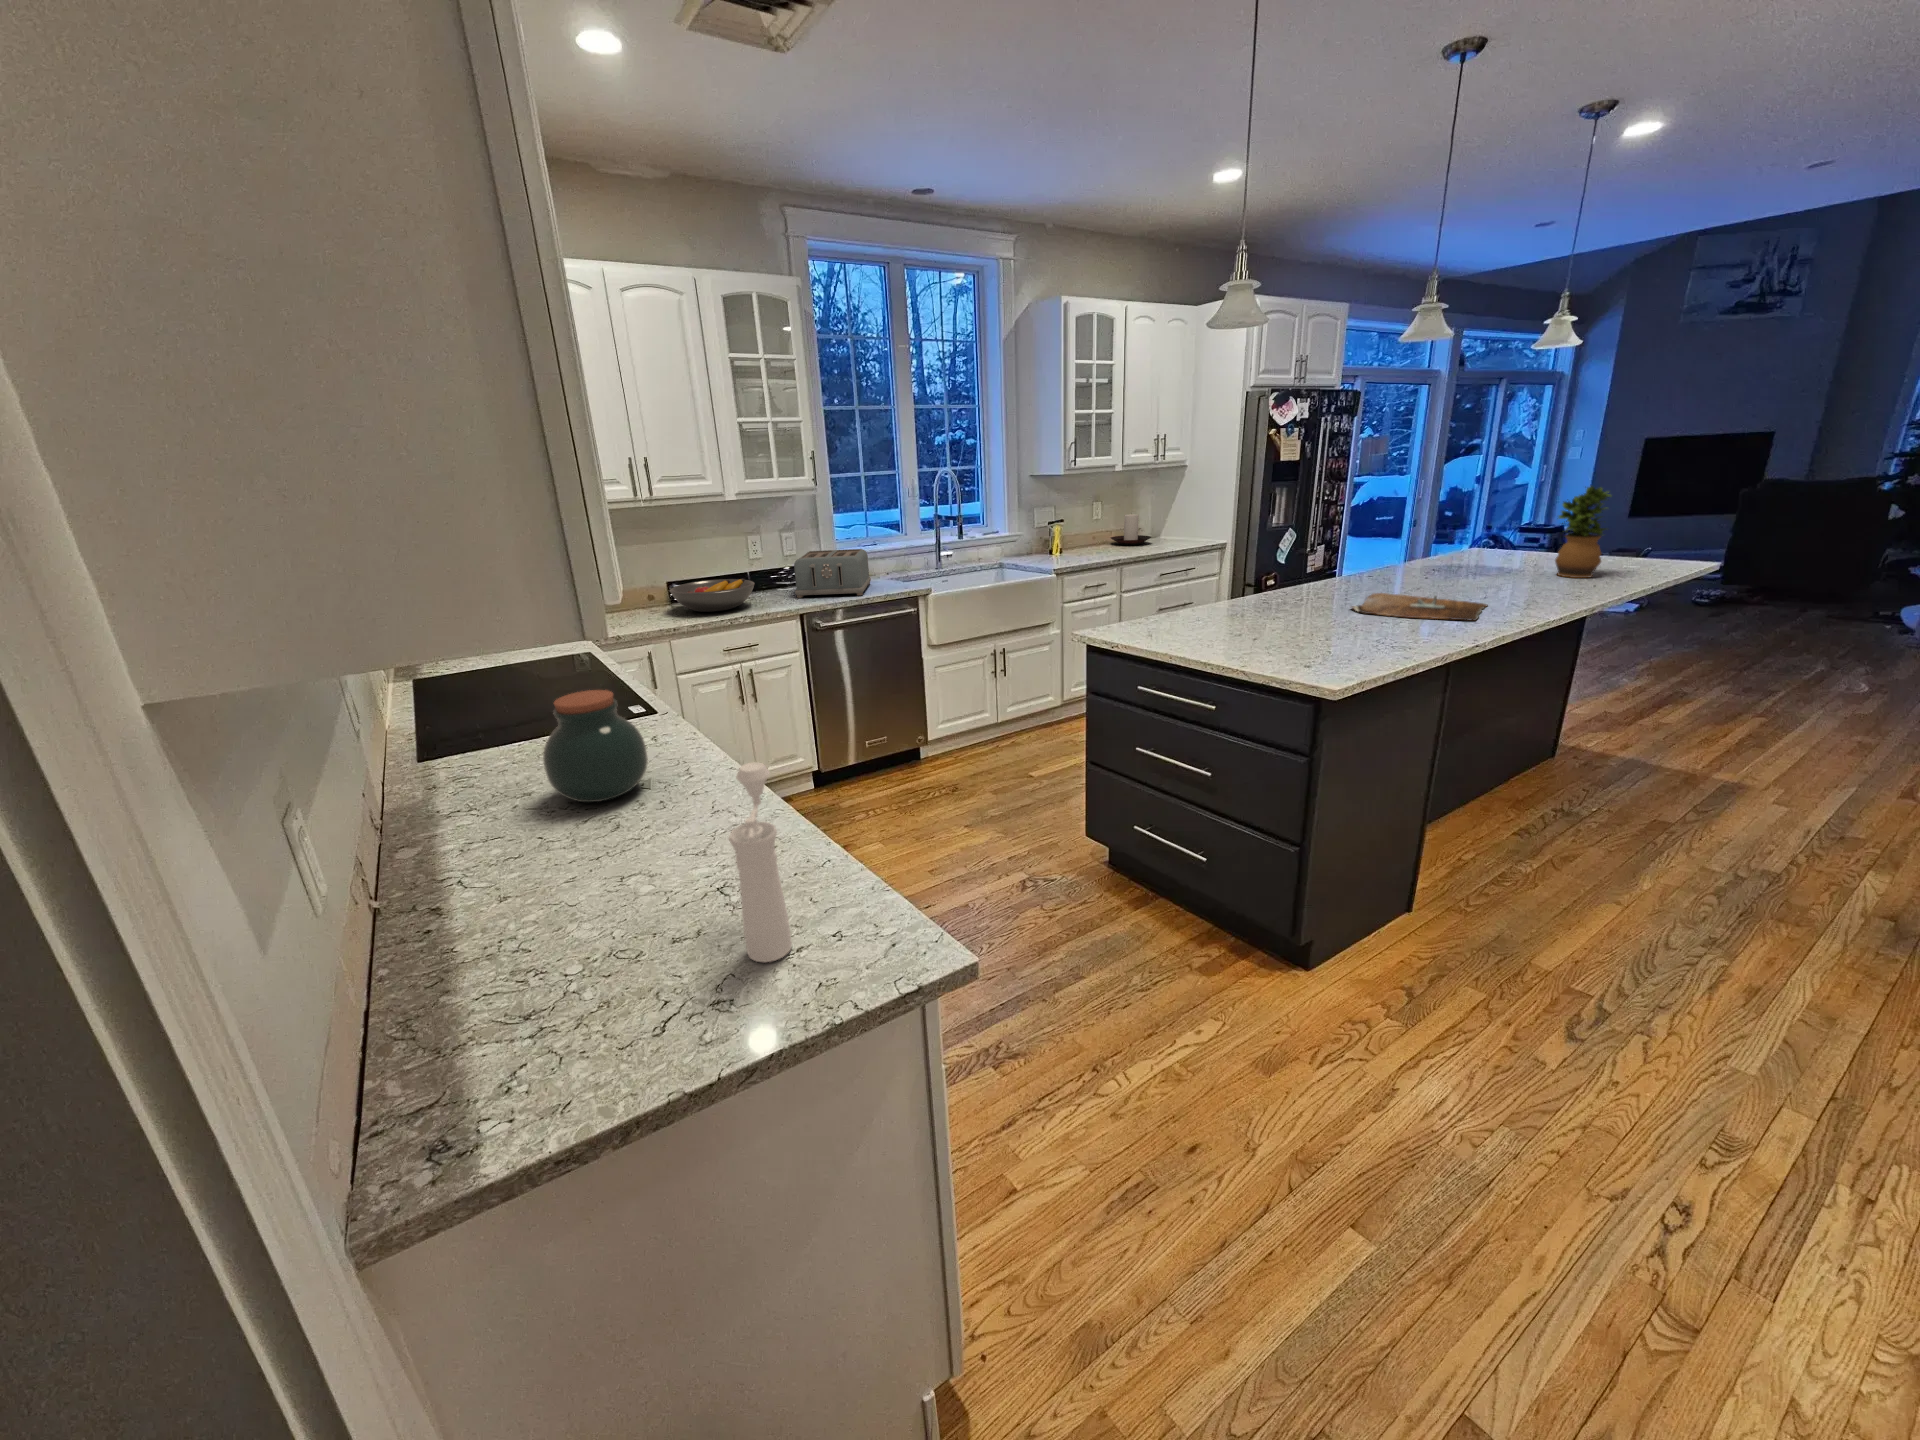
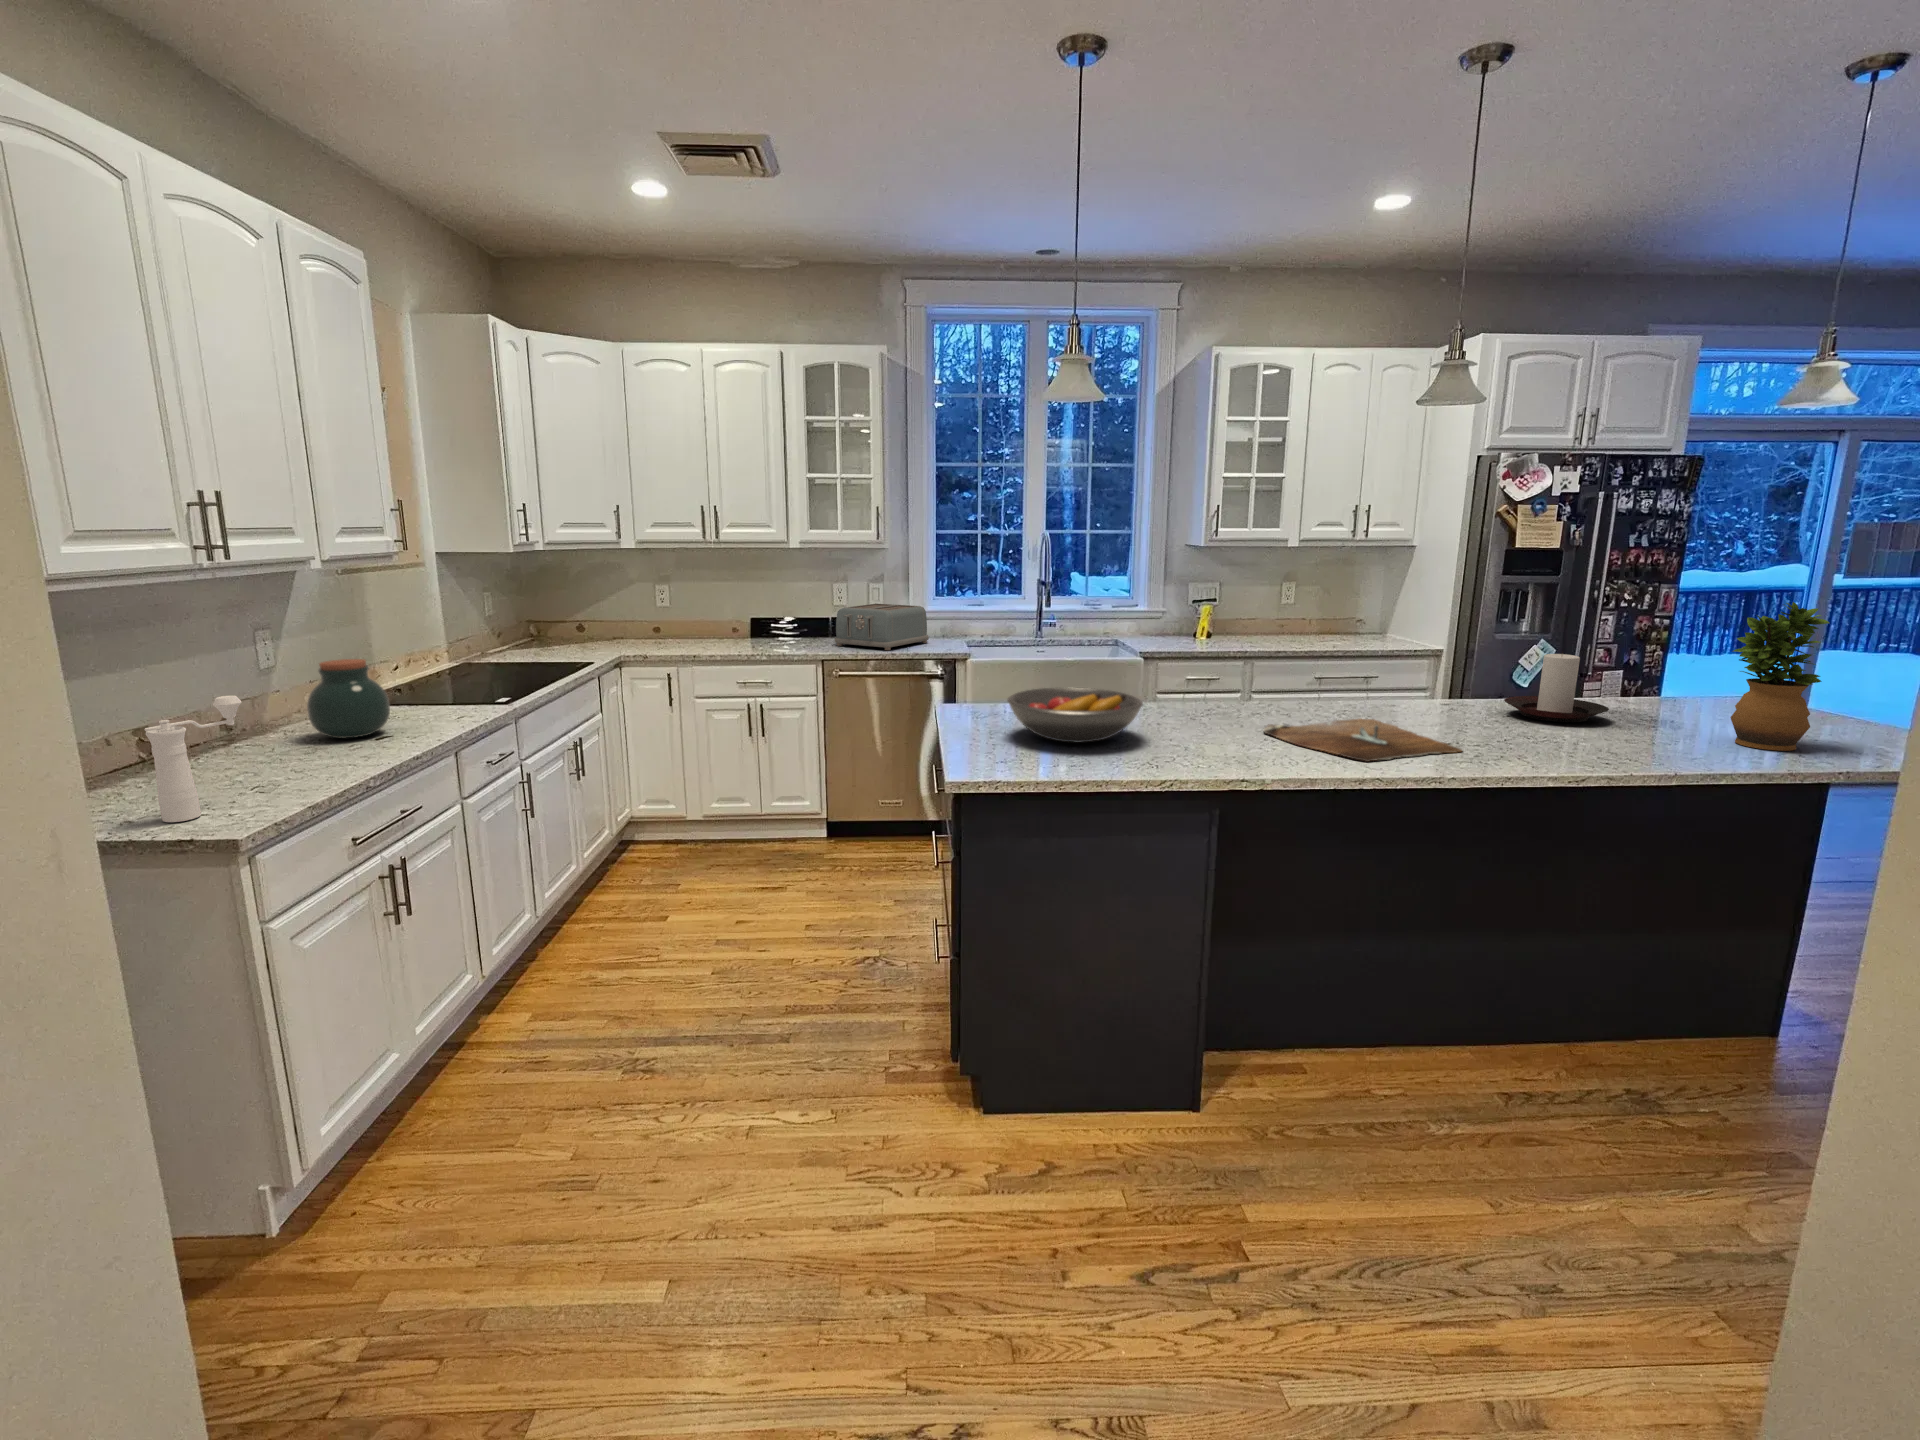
candle holder: present [1111,514,1151,545] -> present [1504,652,1609,722]
fruit bowl: present [670,579,755,612] -> present [1007,688,1143,743]

